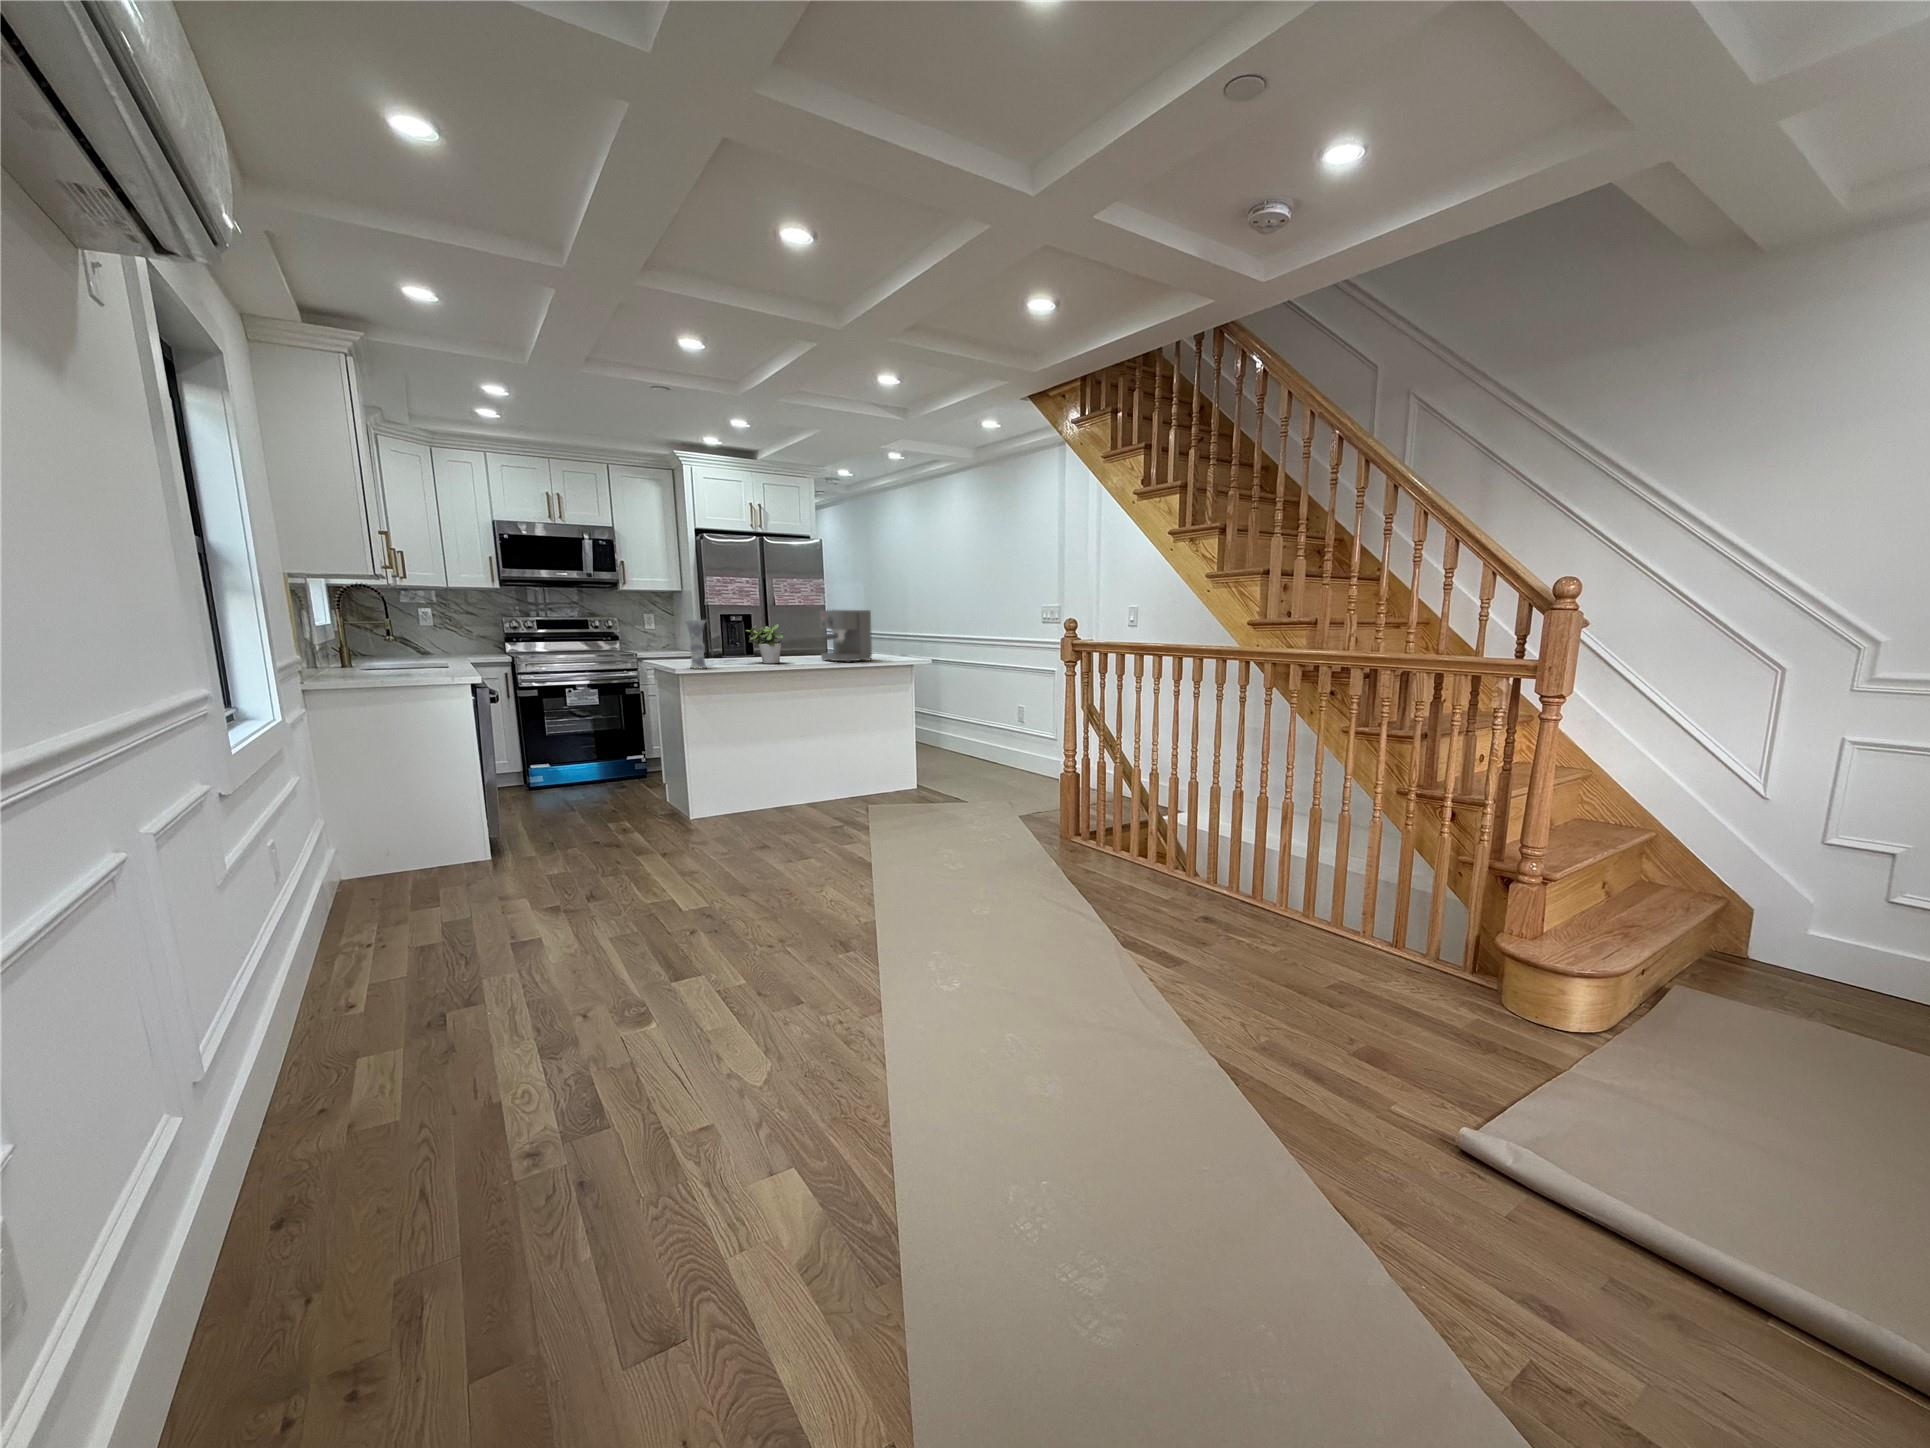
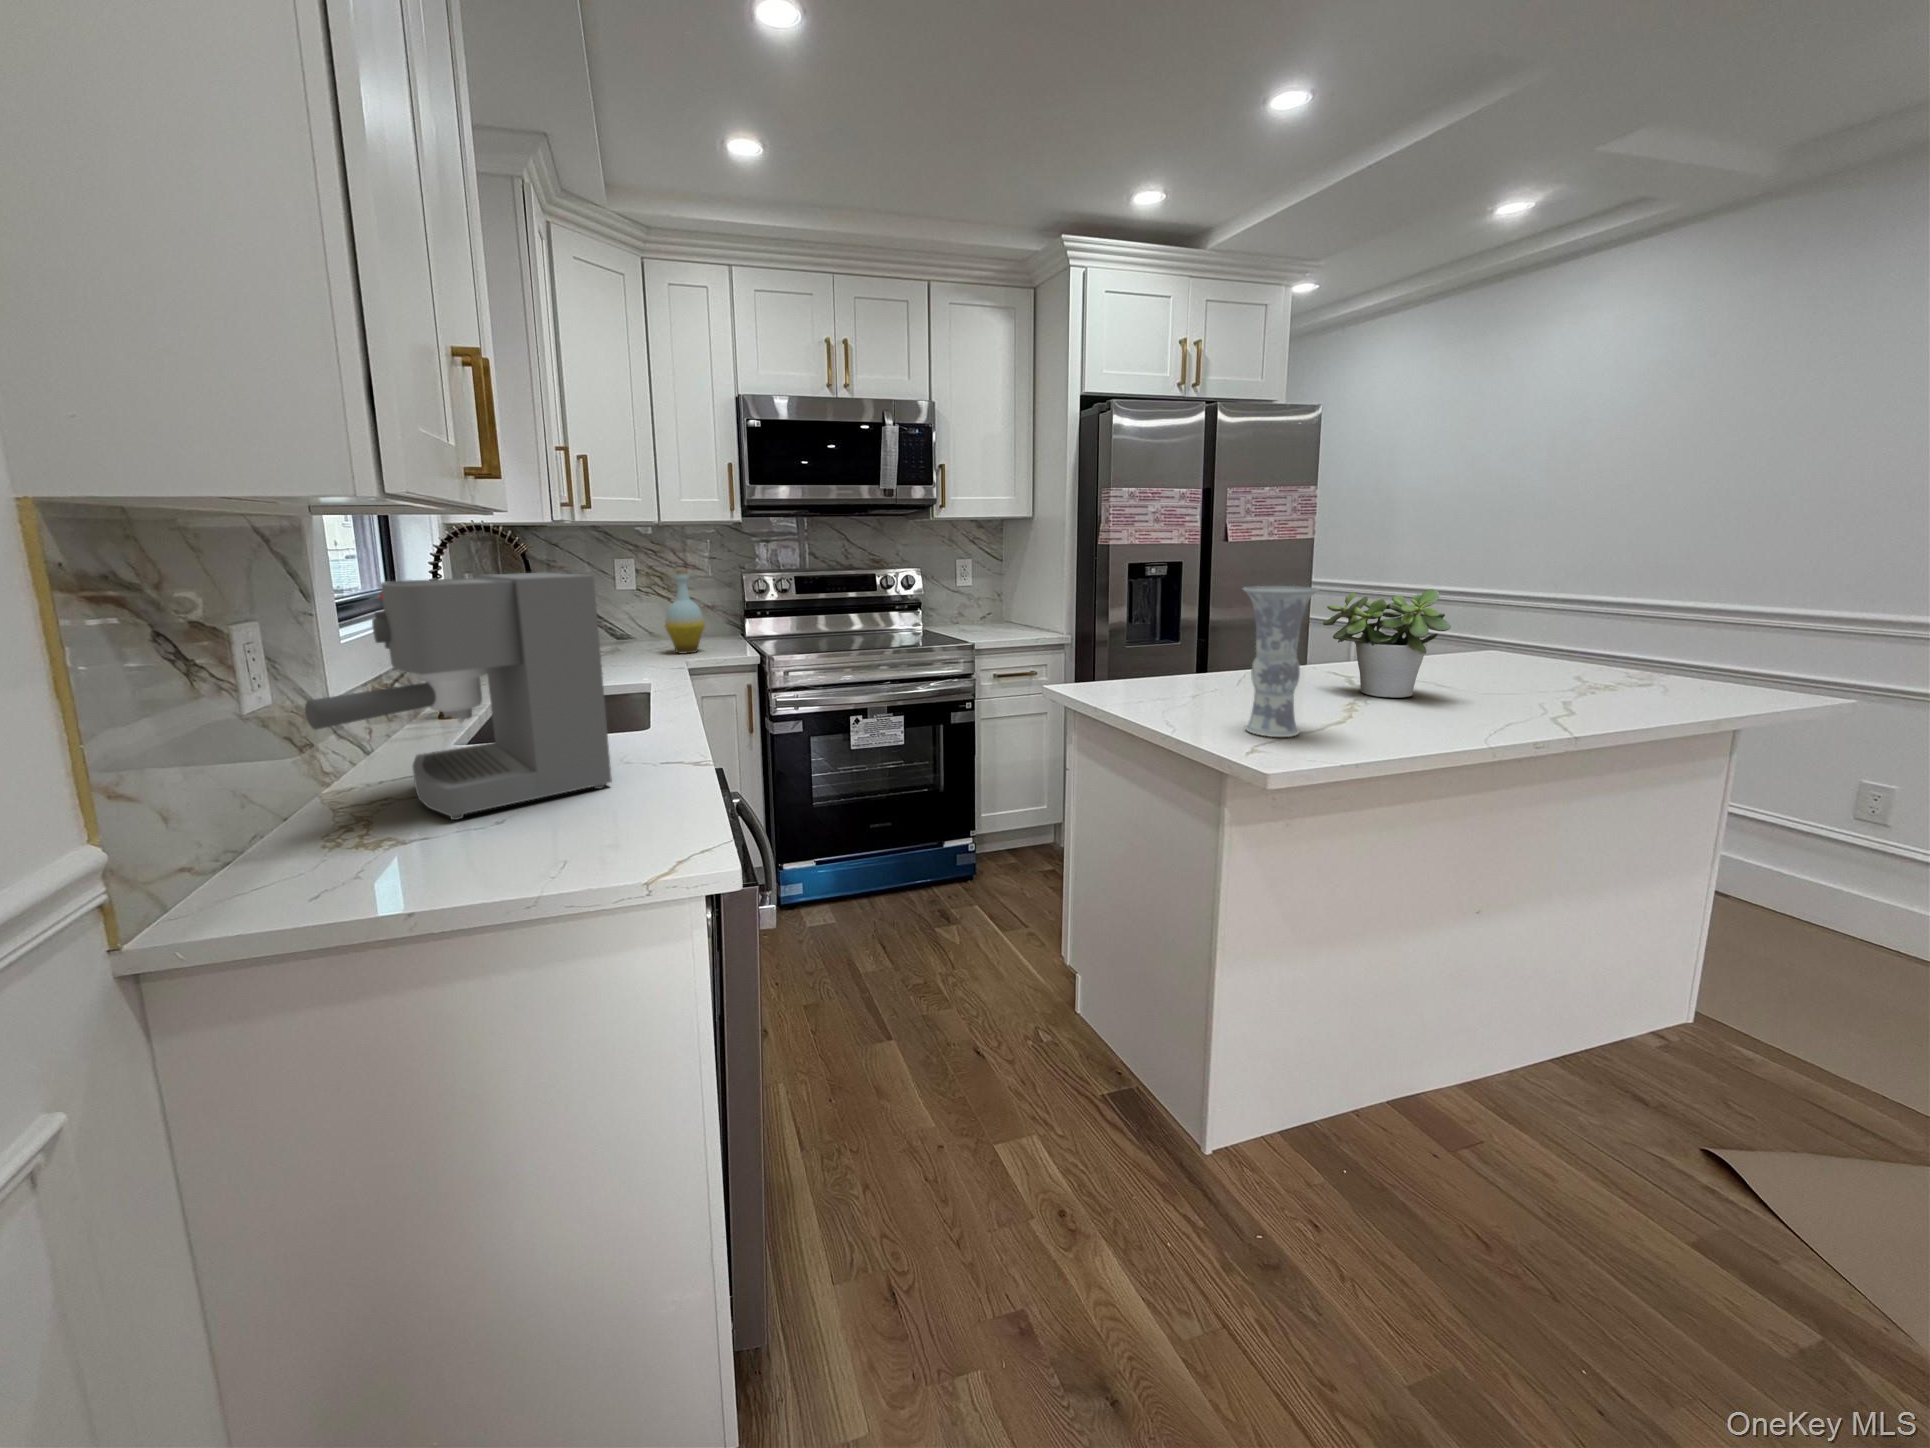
coffee maker: present [820,610,872,662] -> present [305,573,612,820]
bottle: none [455,613,480,657] -> present [665,570,705,653]

